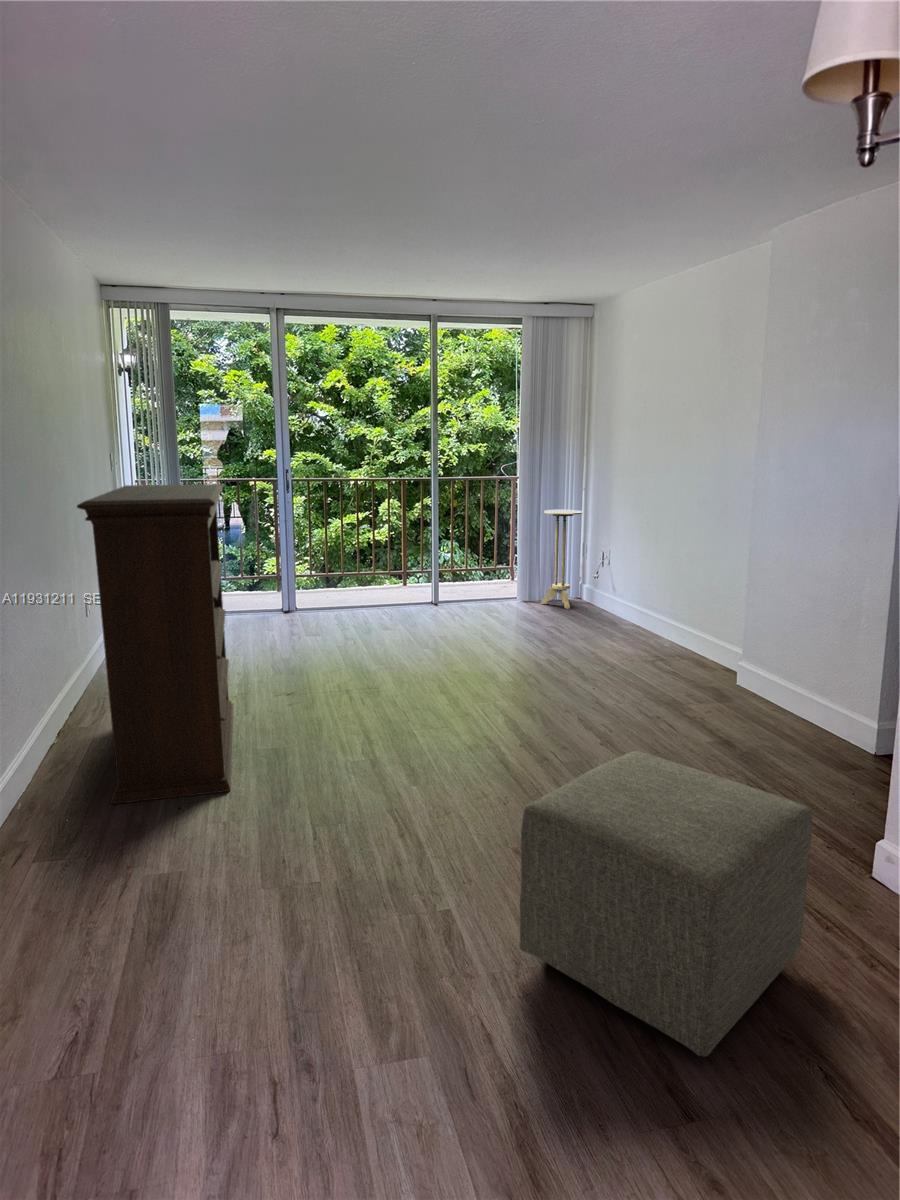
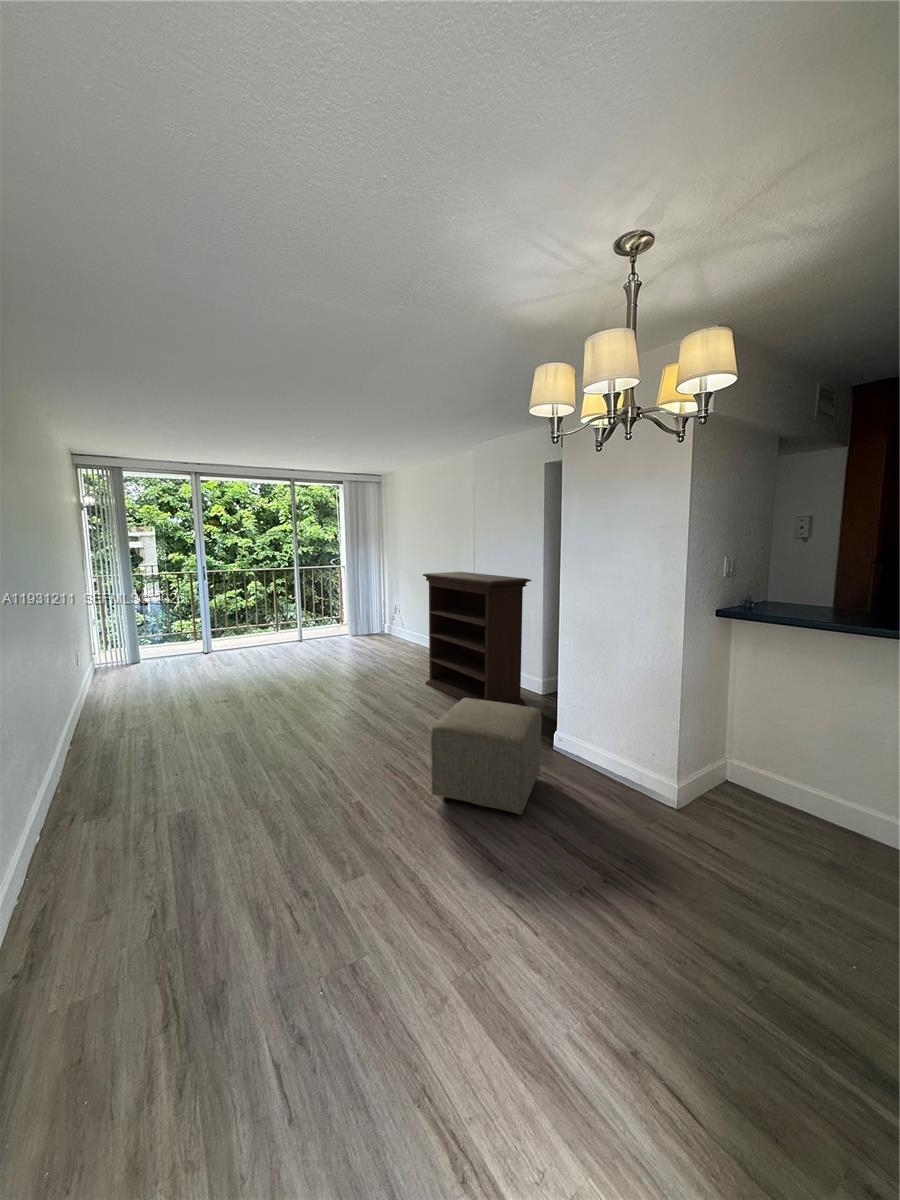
bookshelf: present [77,484,233,804] -> present [422,572,531,705]
side table: present [541,510,582,609] -> none [360,585,381,638]

